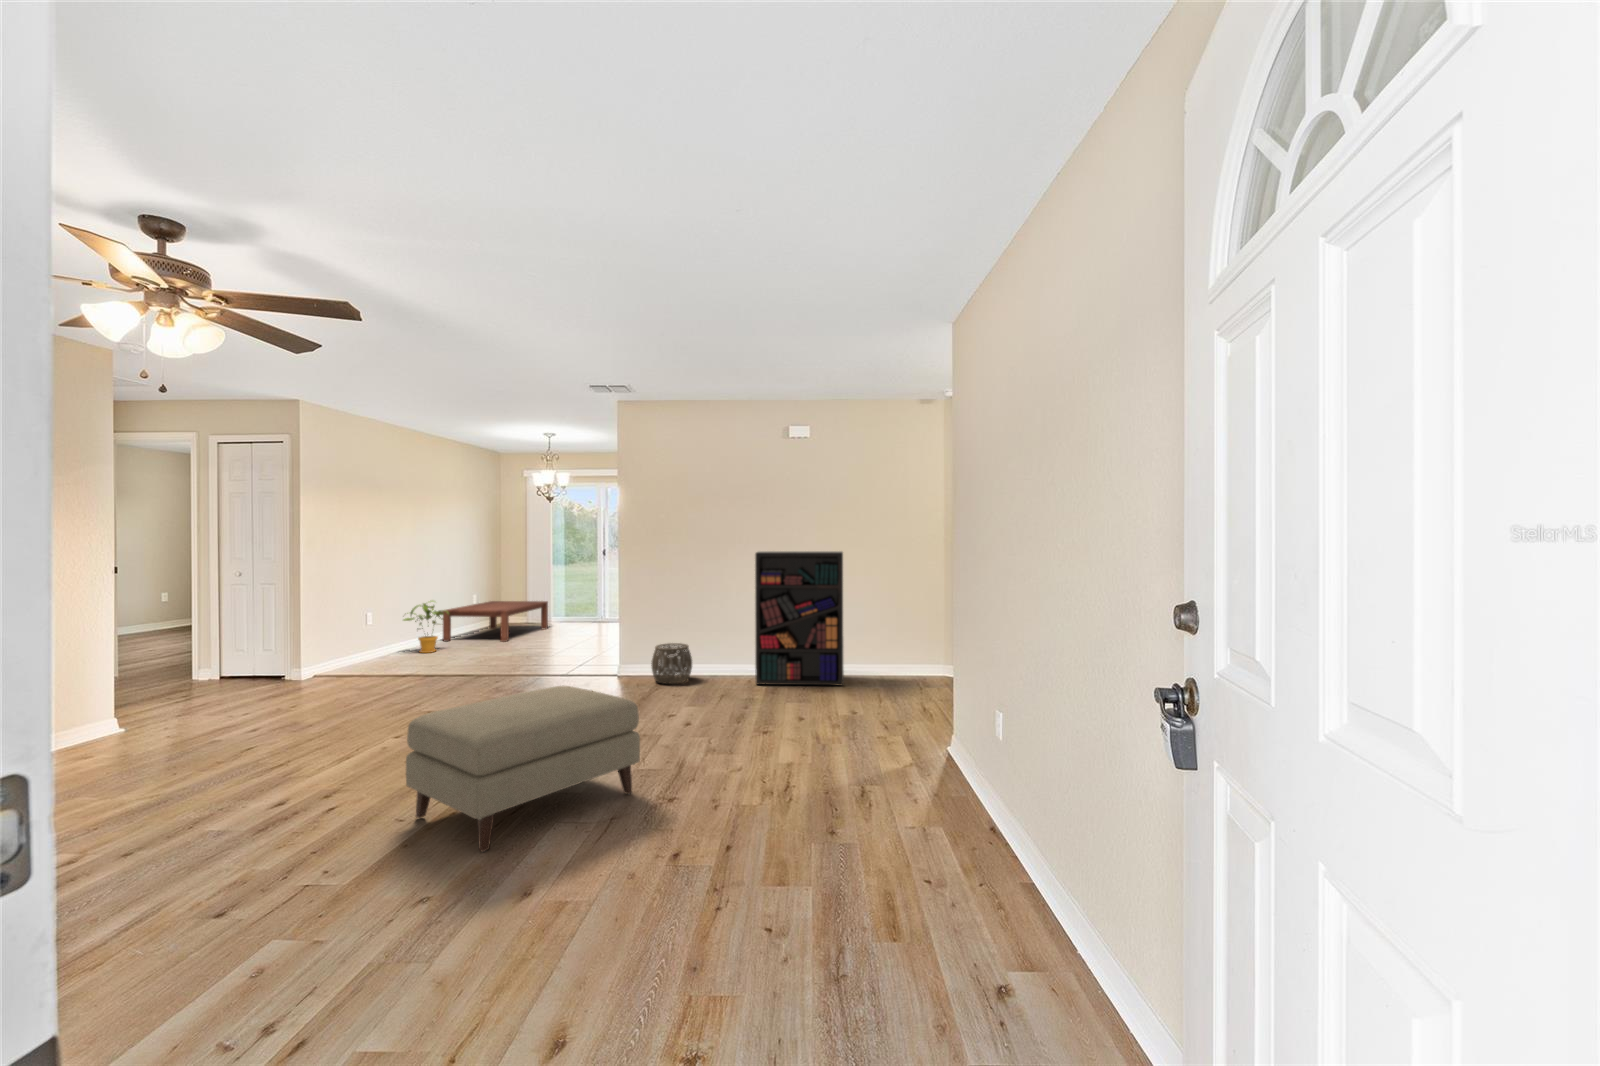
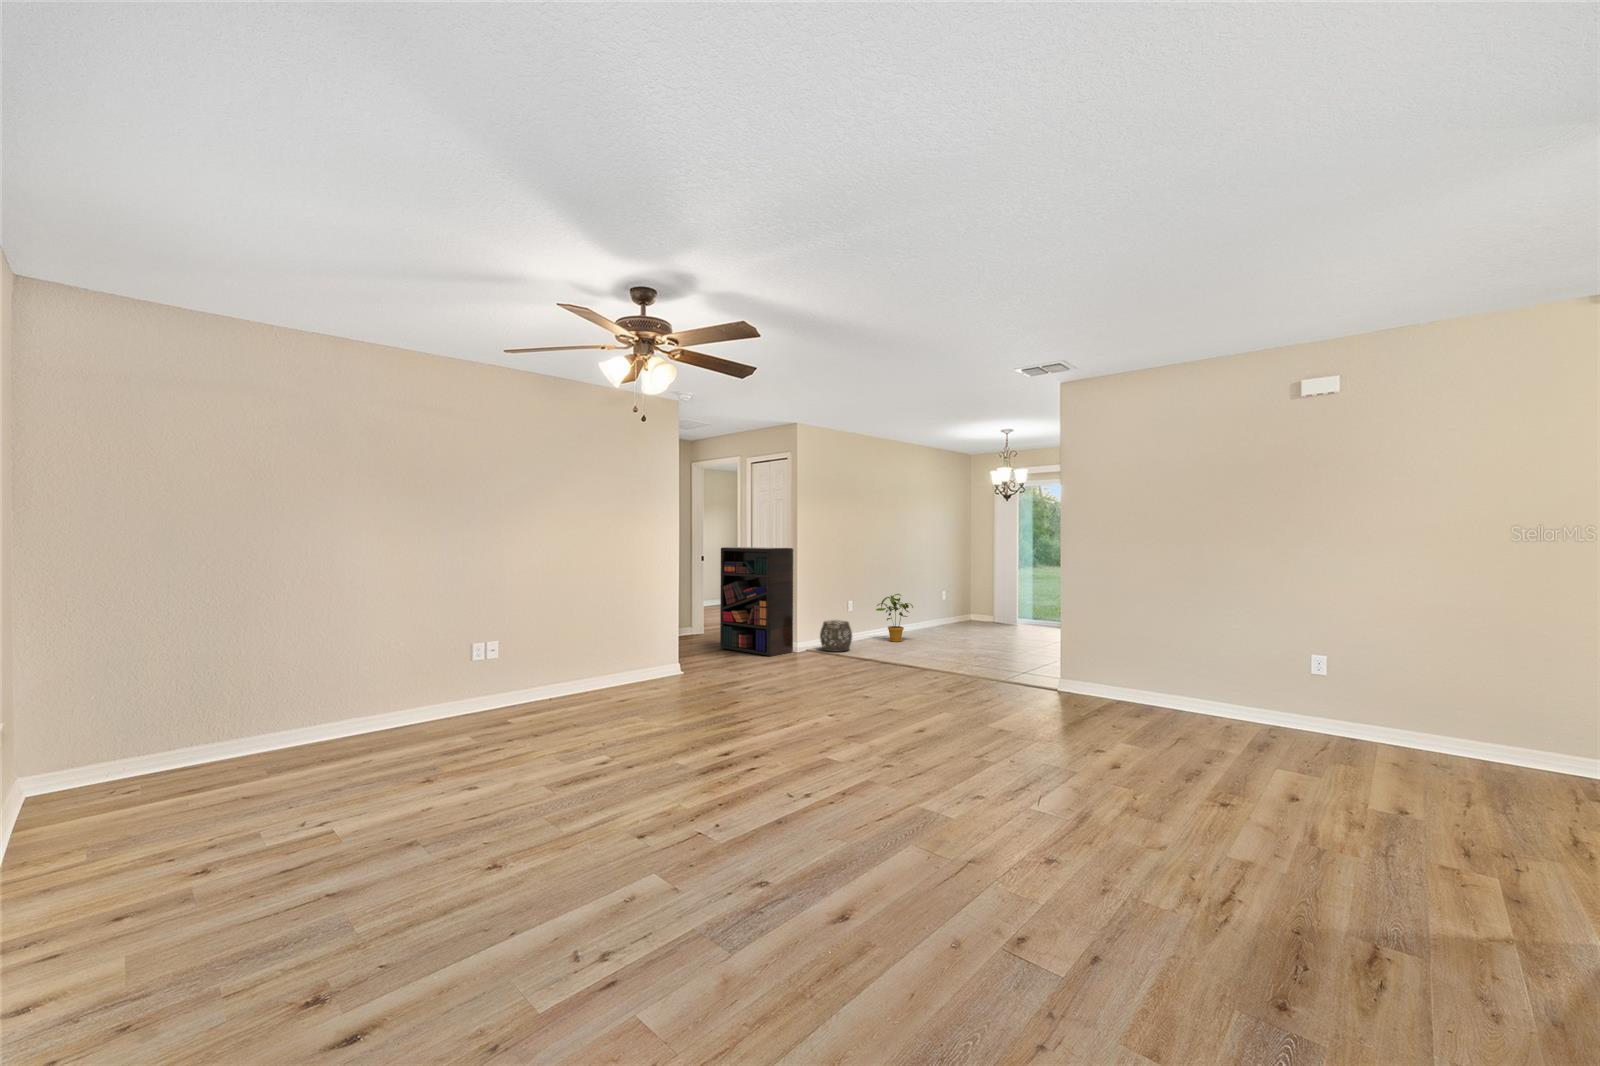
bookshelf: present [755,551,844,686] -> present [720,547,793,656]
coffee table: present [442,601,548,642] -> none [912,598,1012,639]
woven basket: present [651,643,692,684] -> present [820,620,852,652]
ottoman: present [406,686,640,852] -> none [792,695,1019,855]

